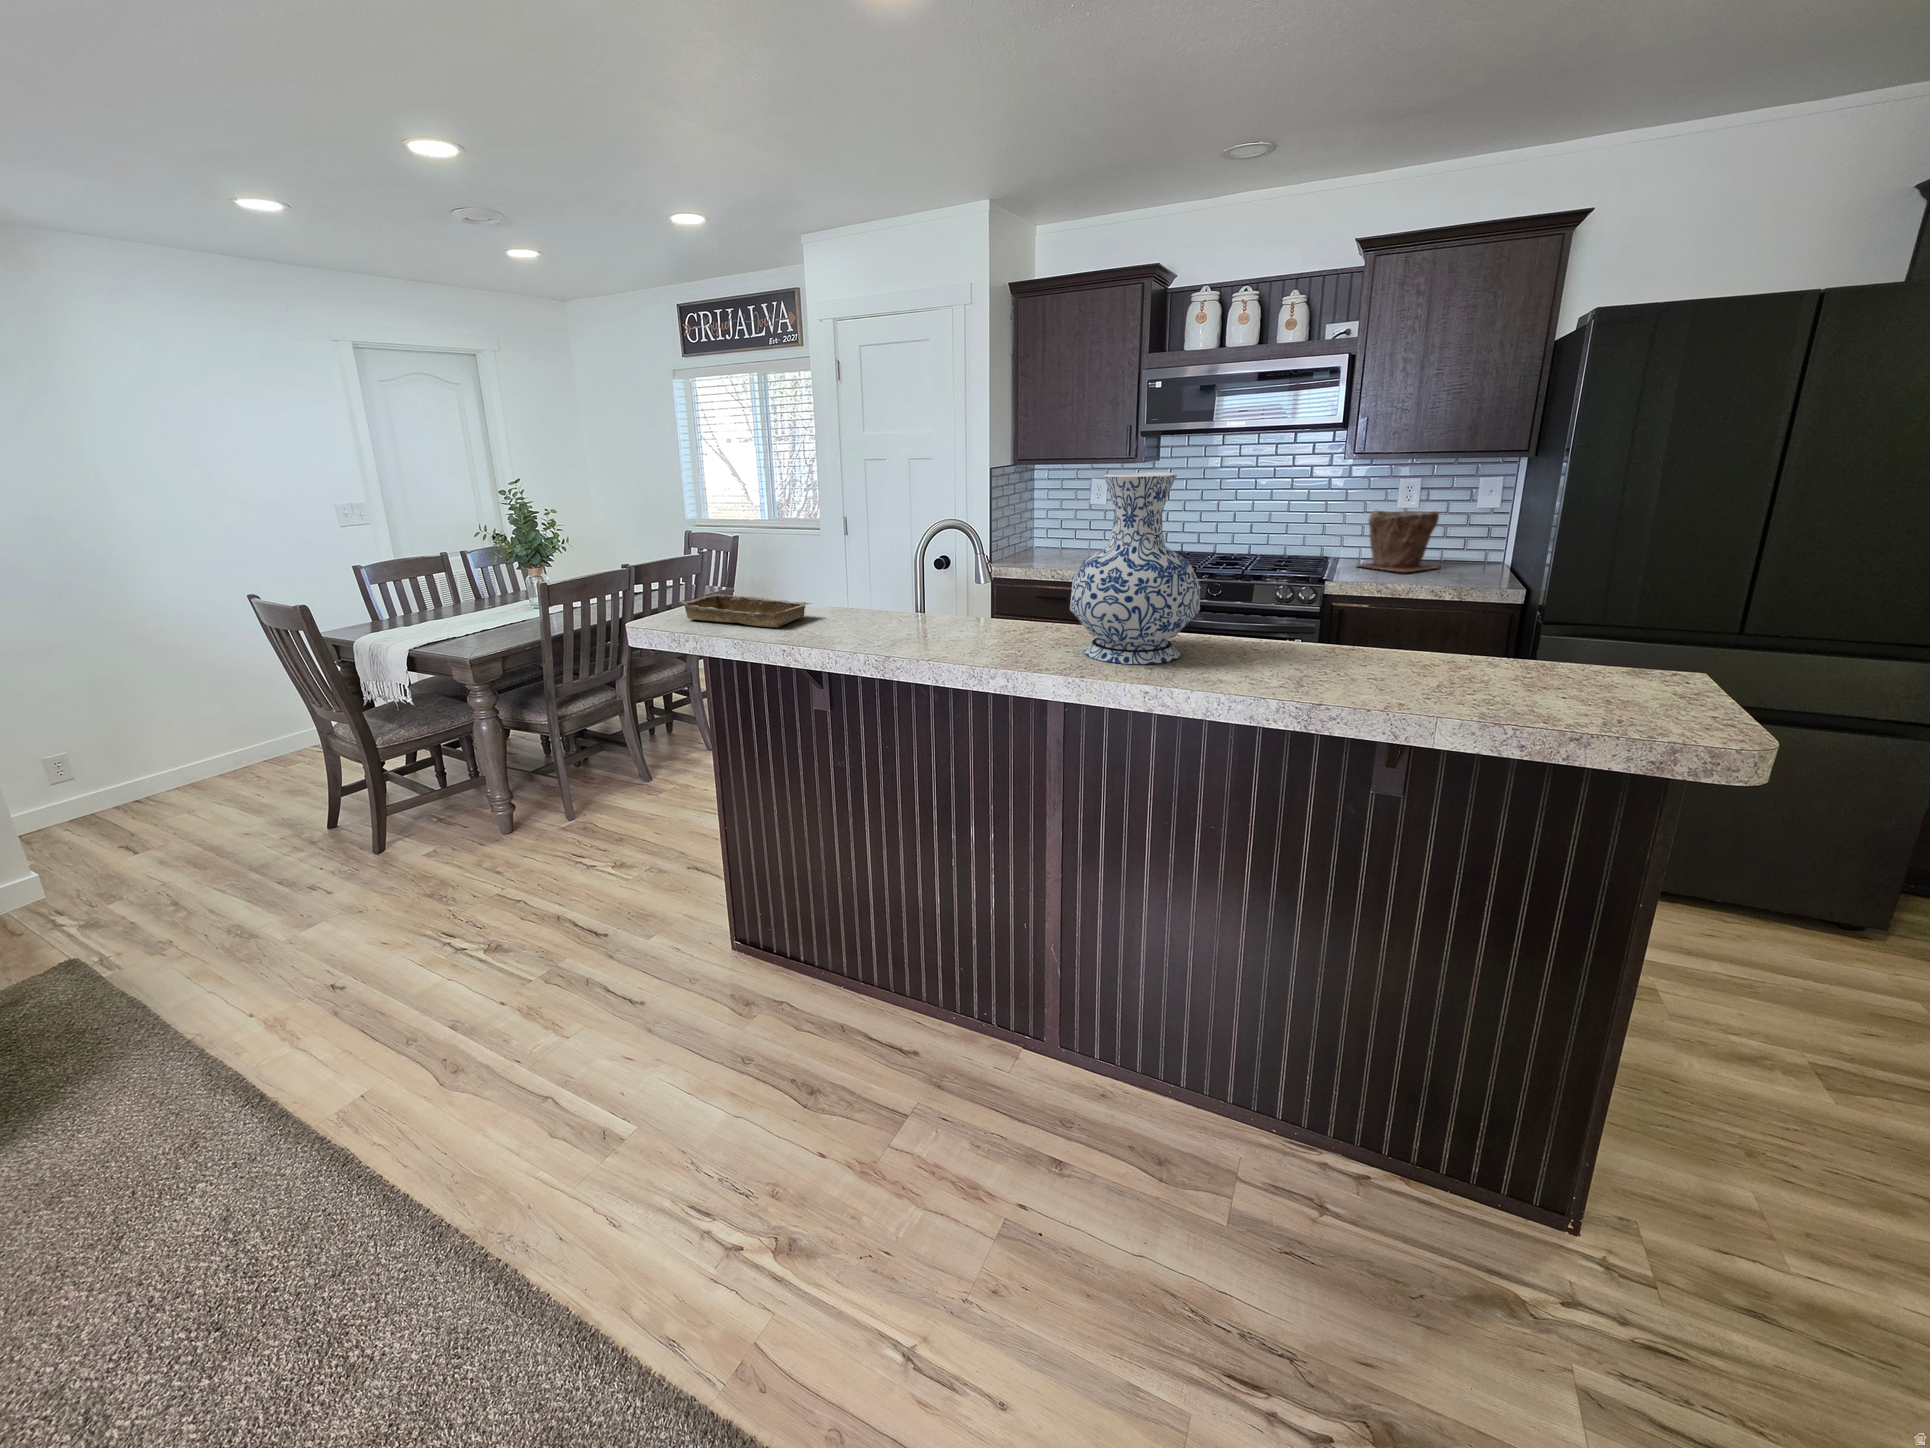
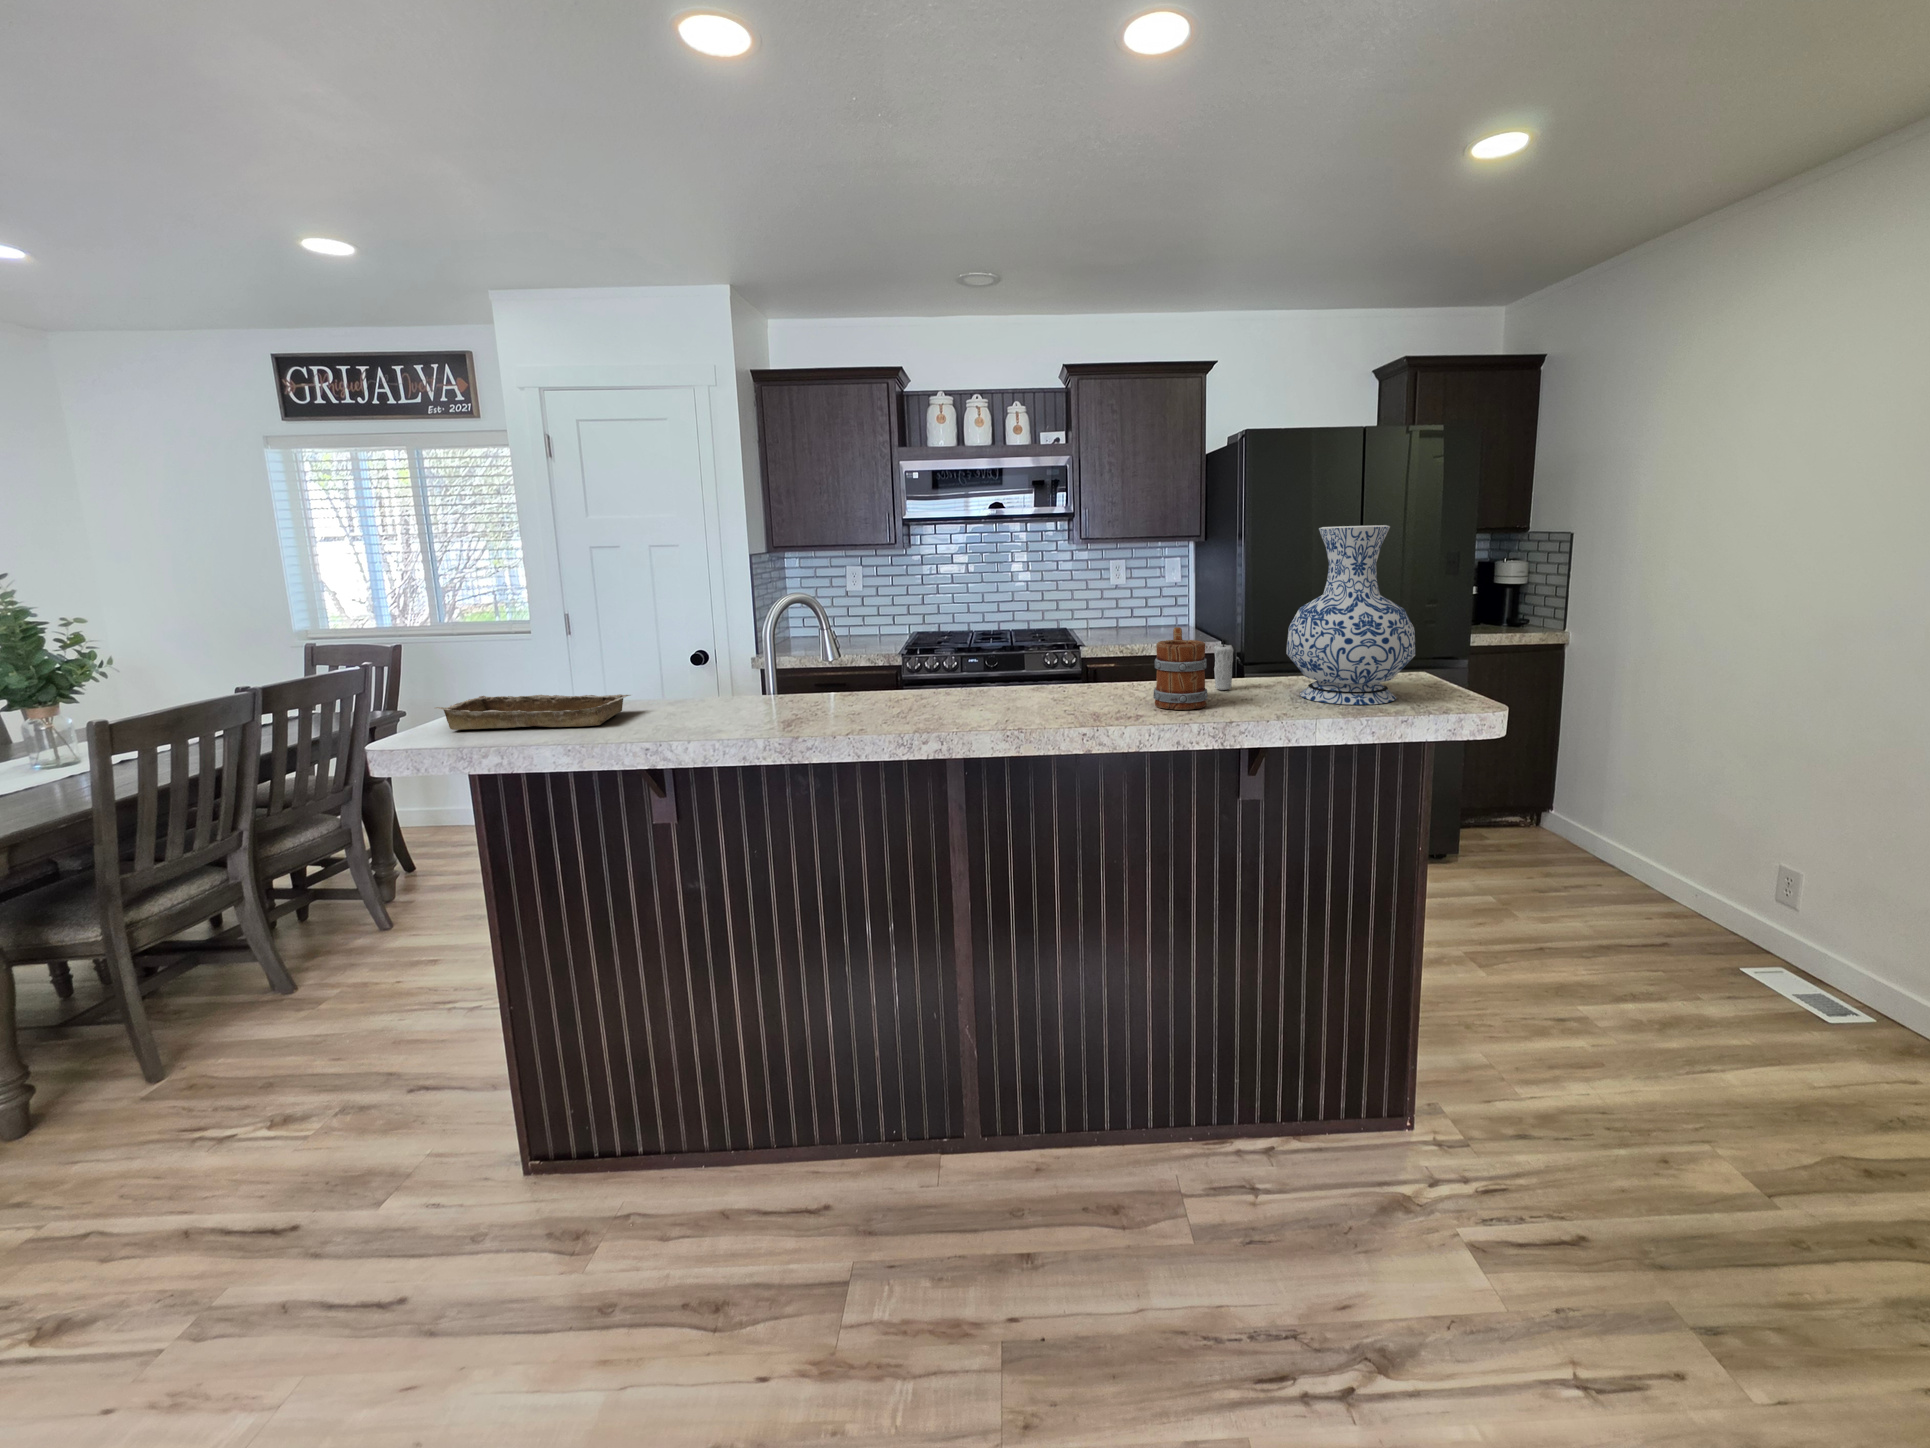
vase: present [1070,472,1200,664] -> present [1286,525,1415,705]
plant pot: present [1358,510,1439,572] -> none [1090,585,1151,636]
mug: none [1276,585,1347,683] -> present [1153,627,1208,710]
candle: none [1382,599,1412,663] -> present [1214,640,1234,690]

